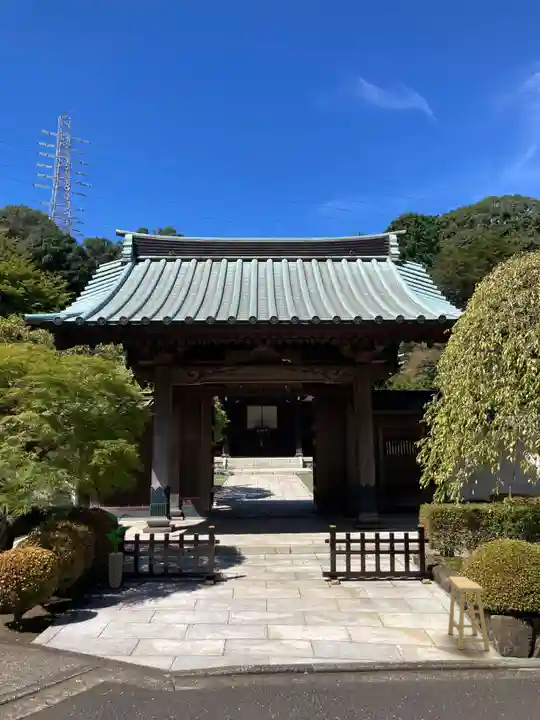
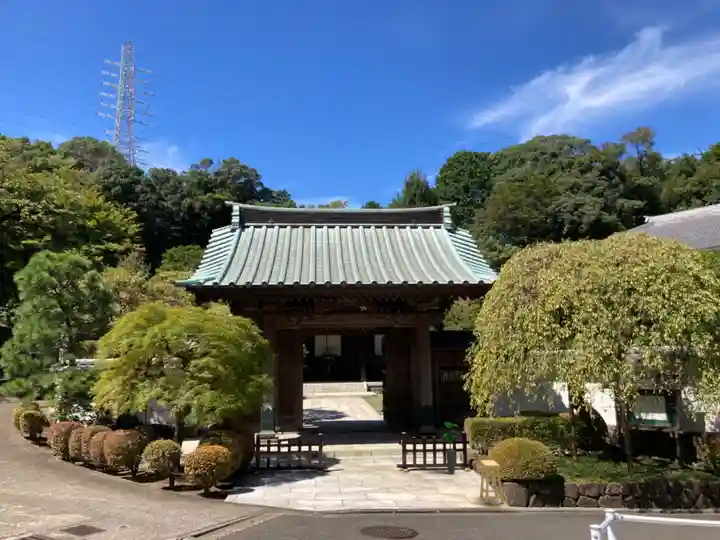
potted plant: present [106,513,132,588] -> present [444,422,458,474]

